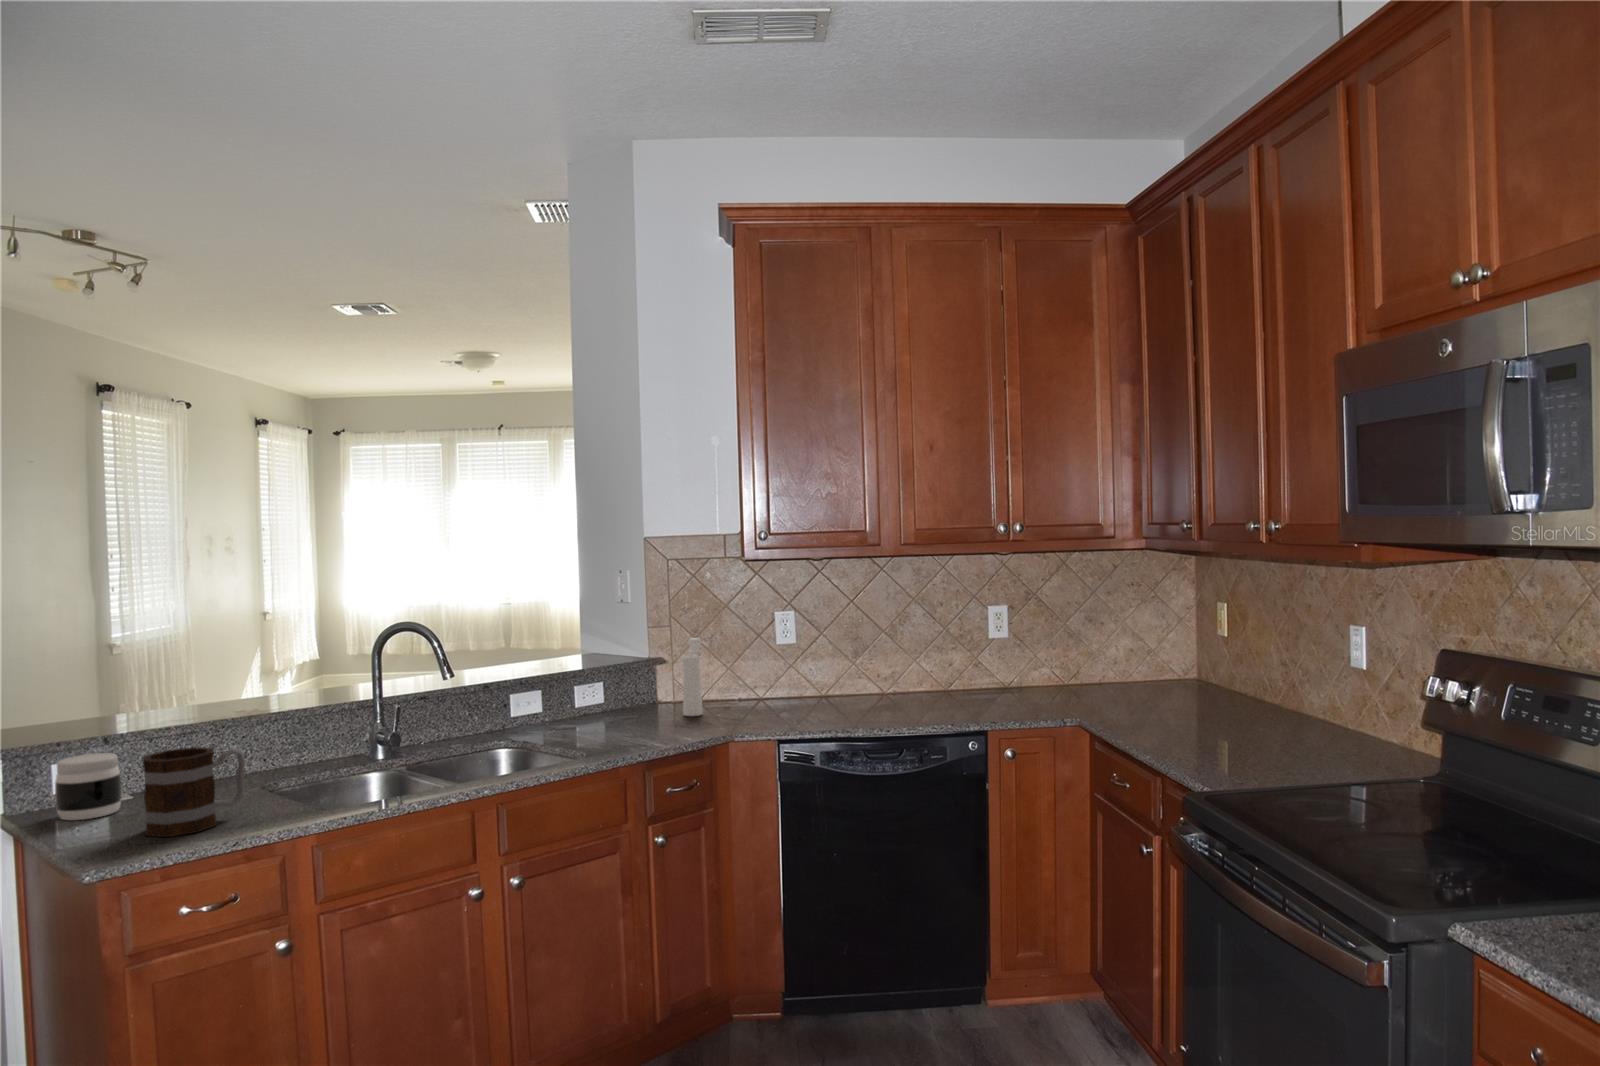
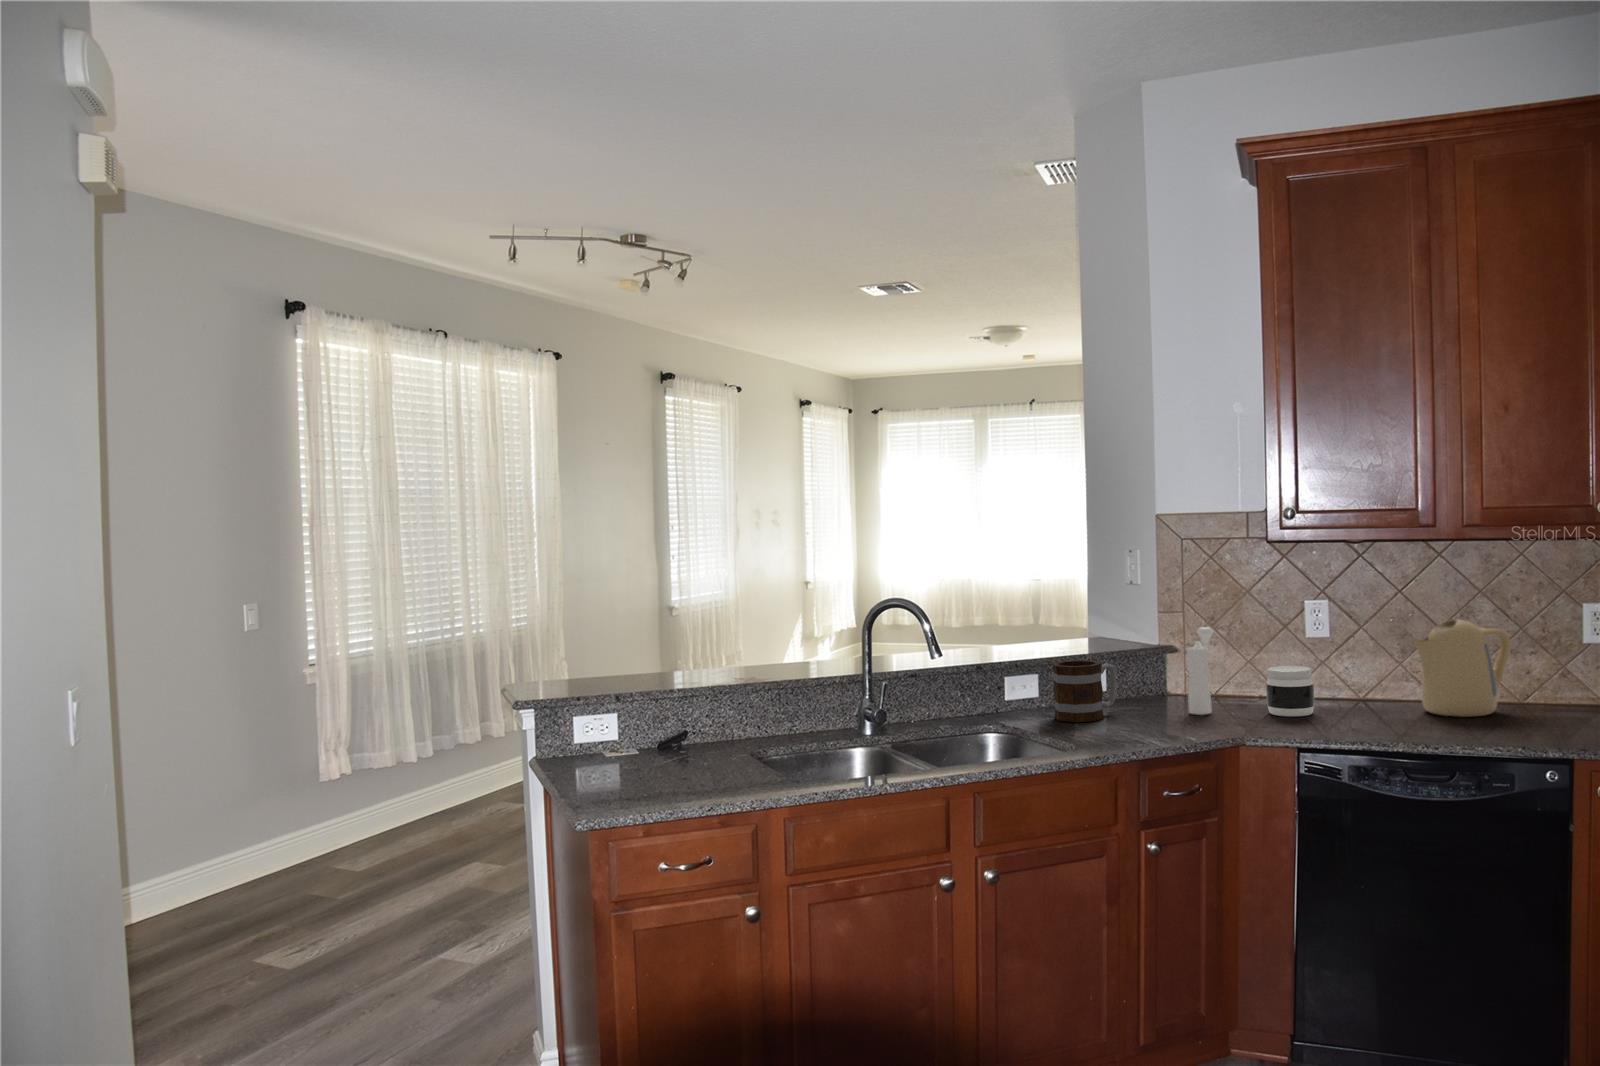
kettle: none [862,625,930,704] -> present [1414,619,1511,717]
mug: present [142,747,245,837] -> present [1052,660,1116,722]
jar: present [55,753,122,820] -> present [1266,666,1314,716]

